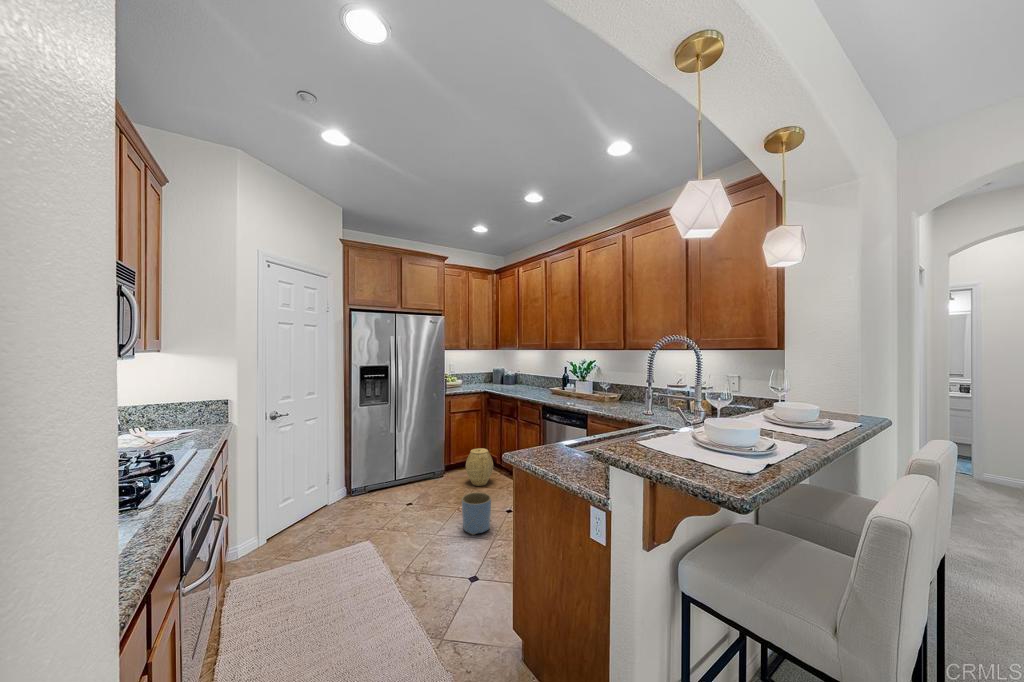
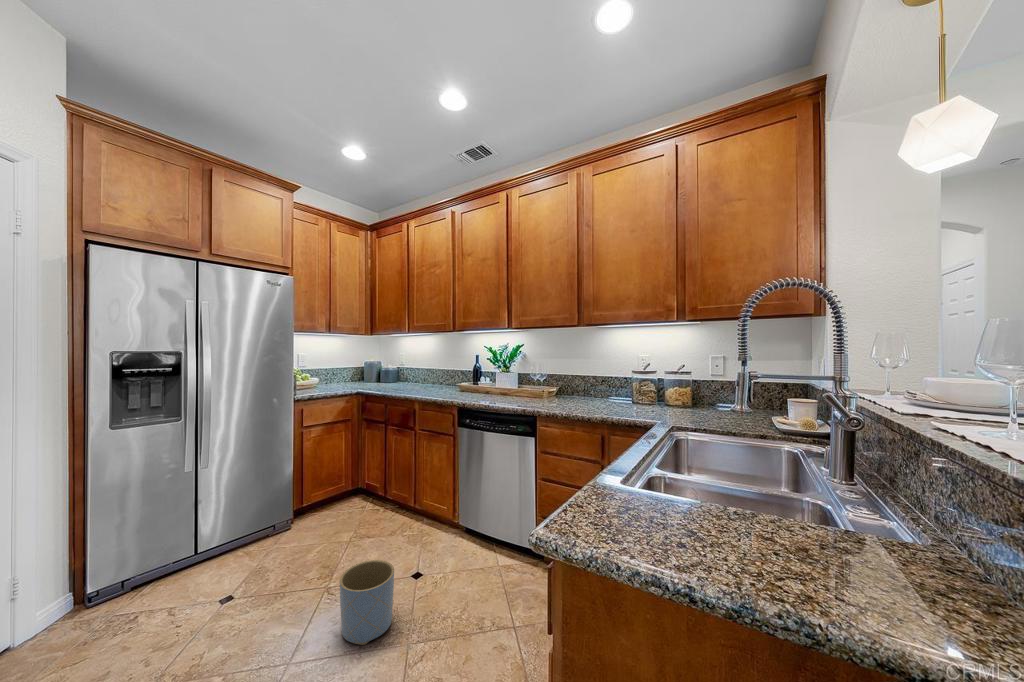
woven basket: present [466,448,493,486] -> none [332,477,378,537]

